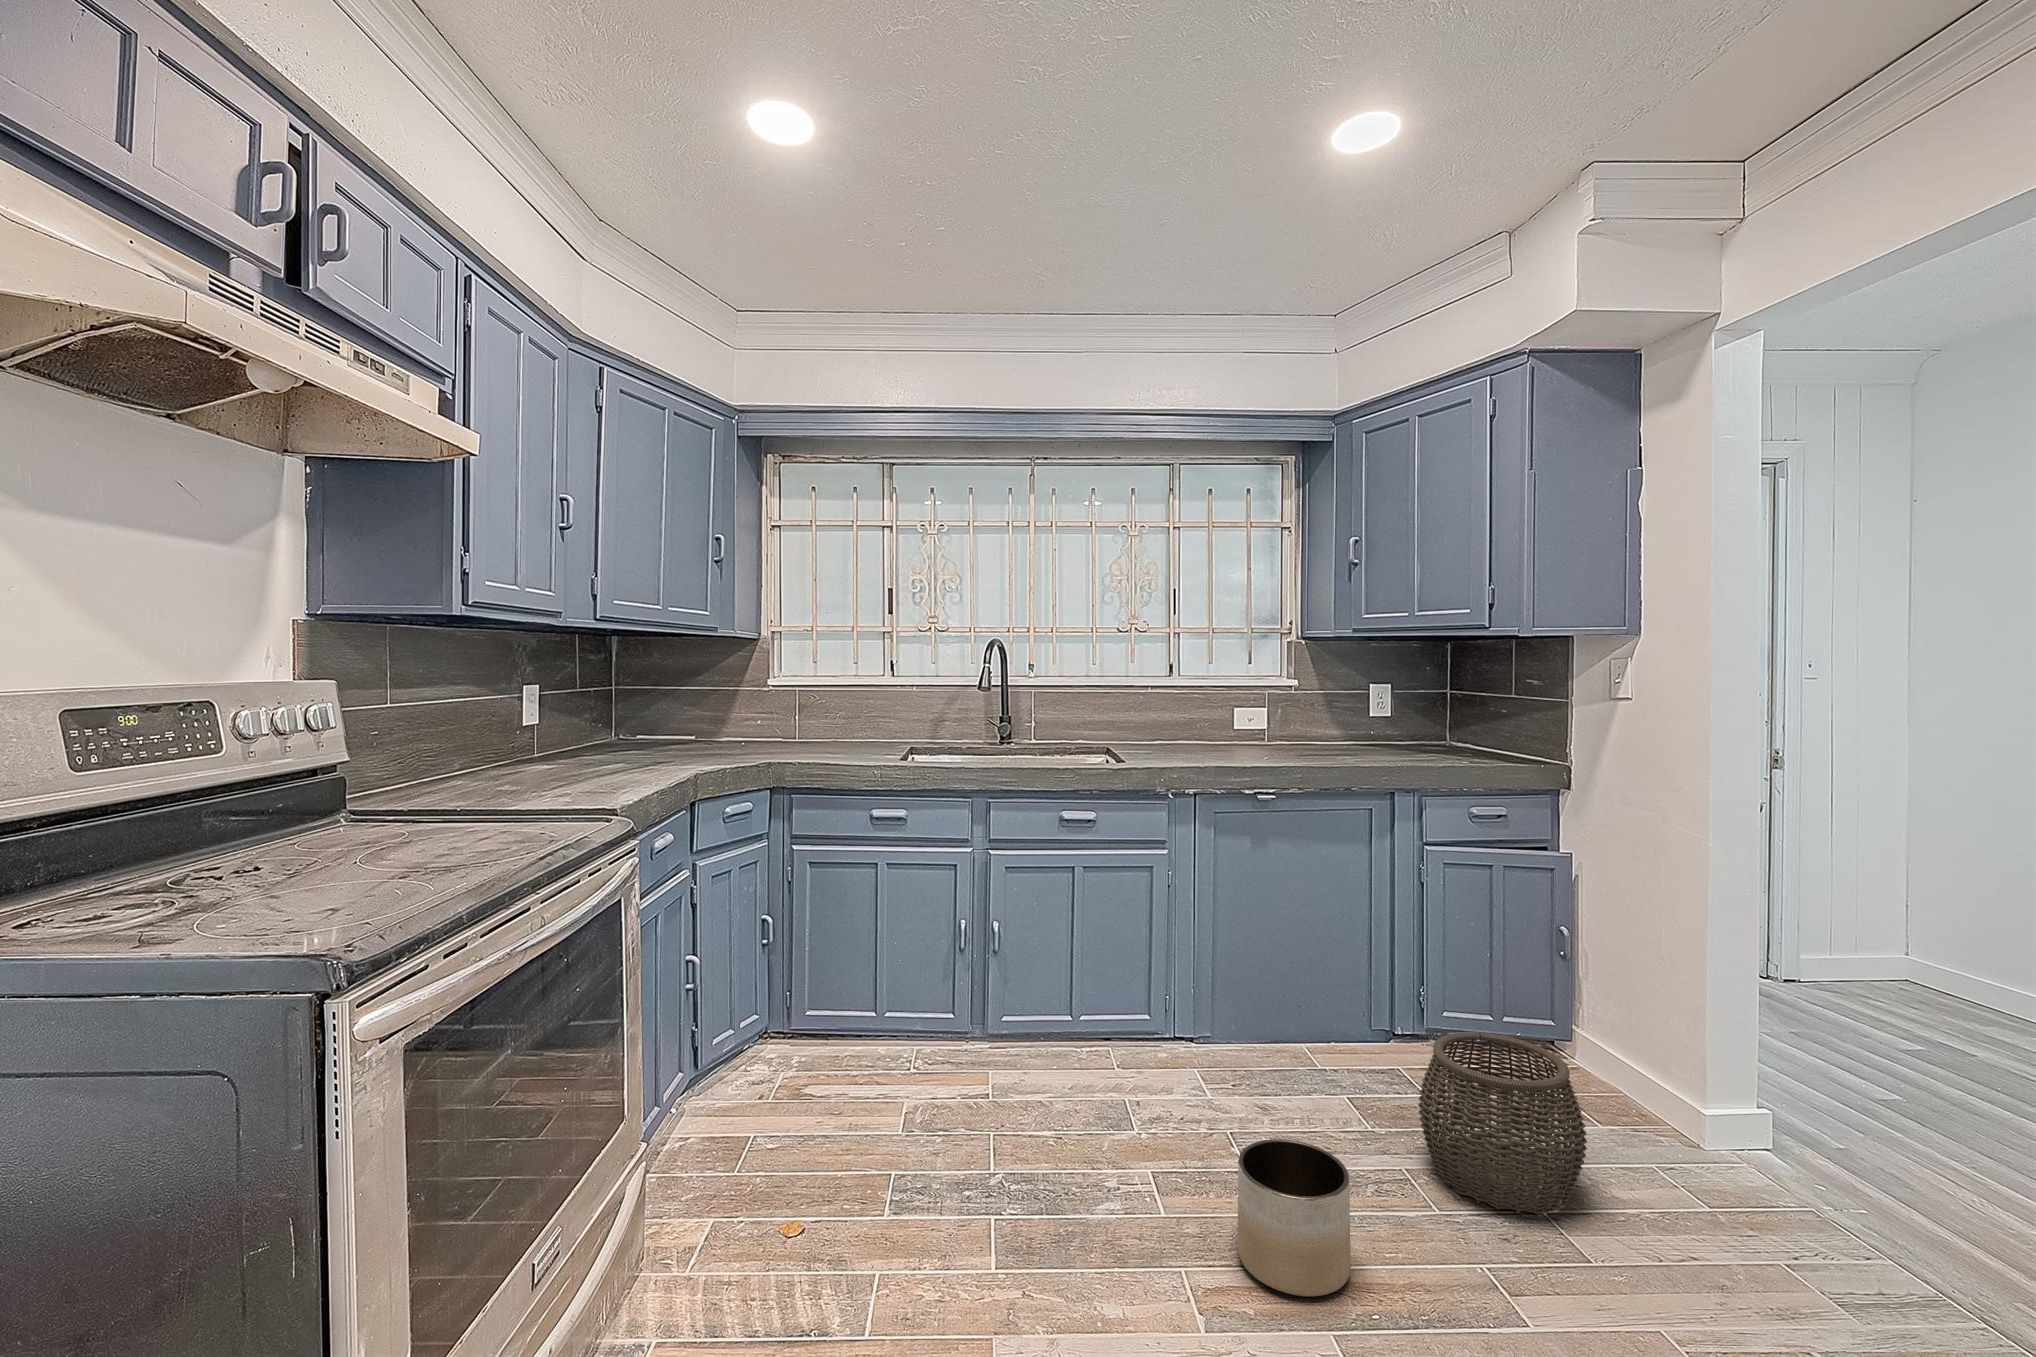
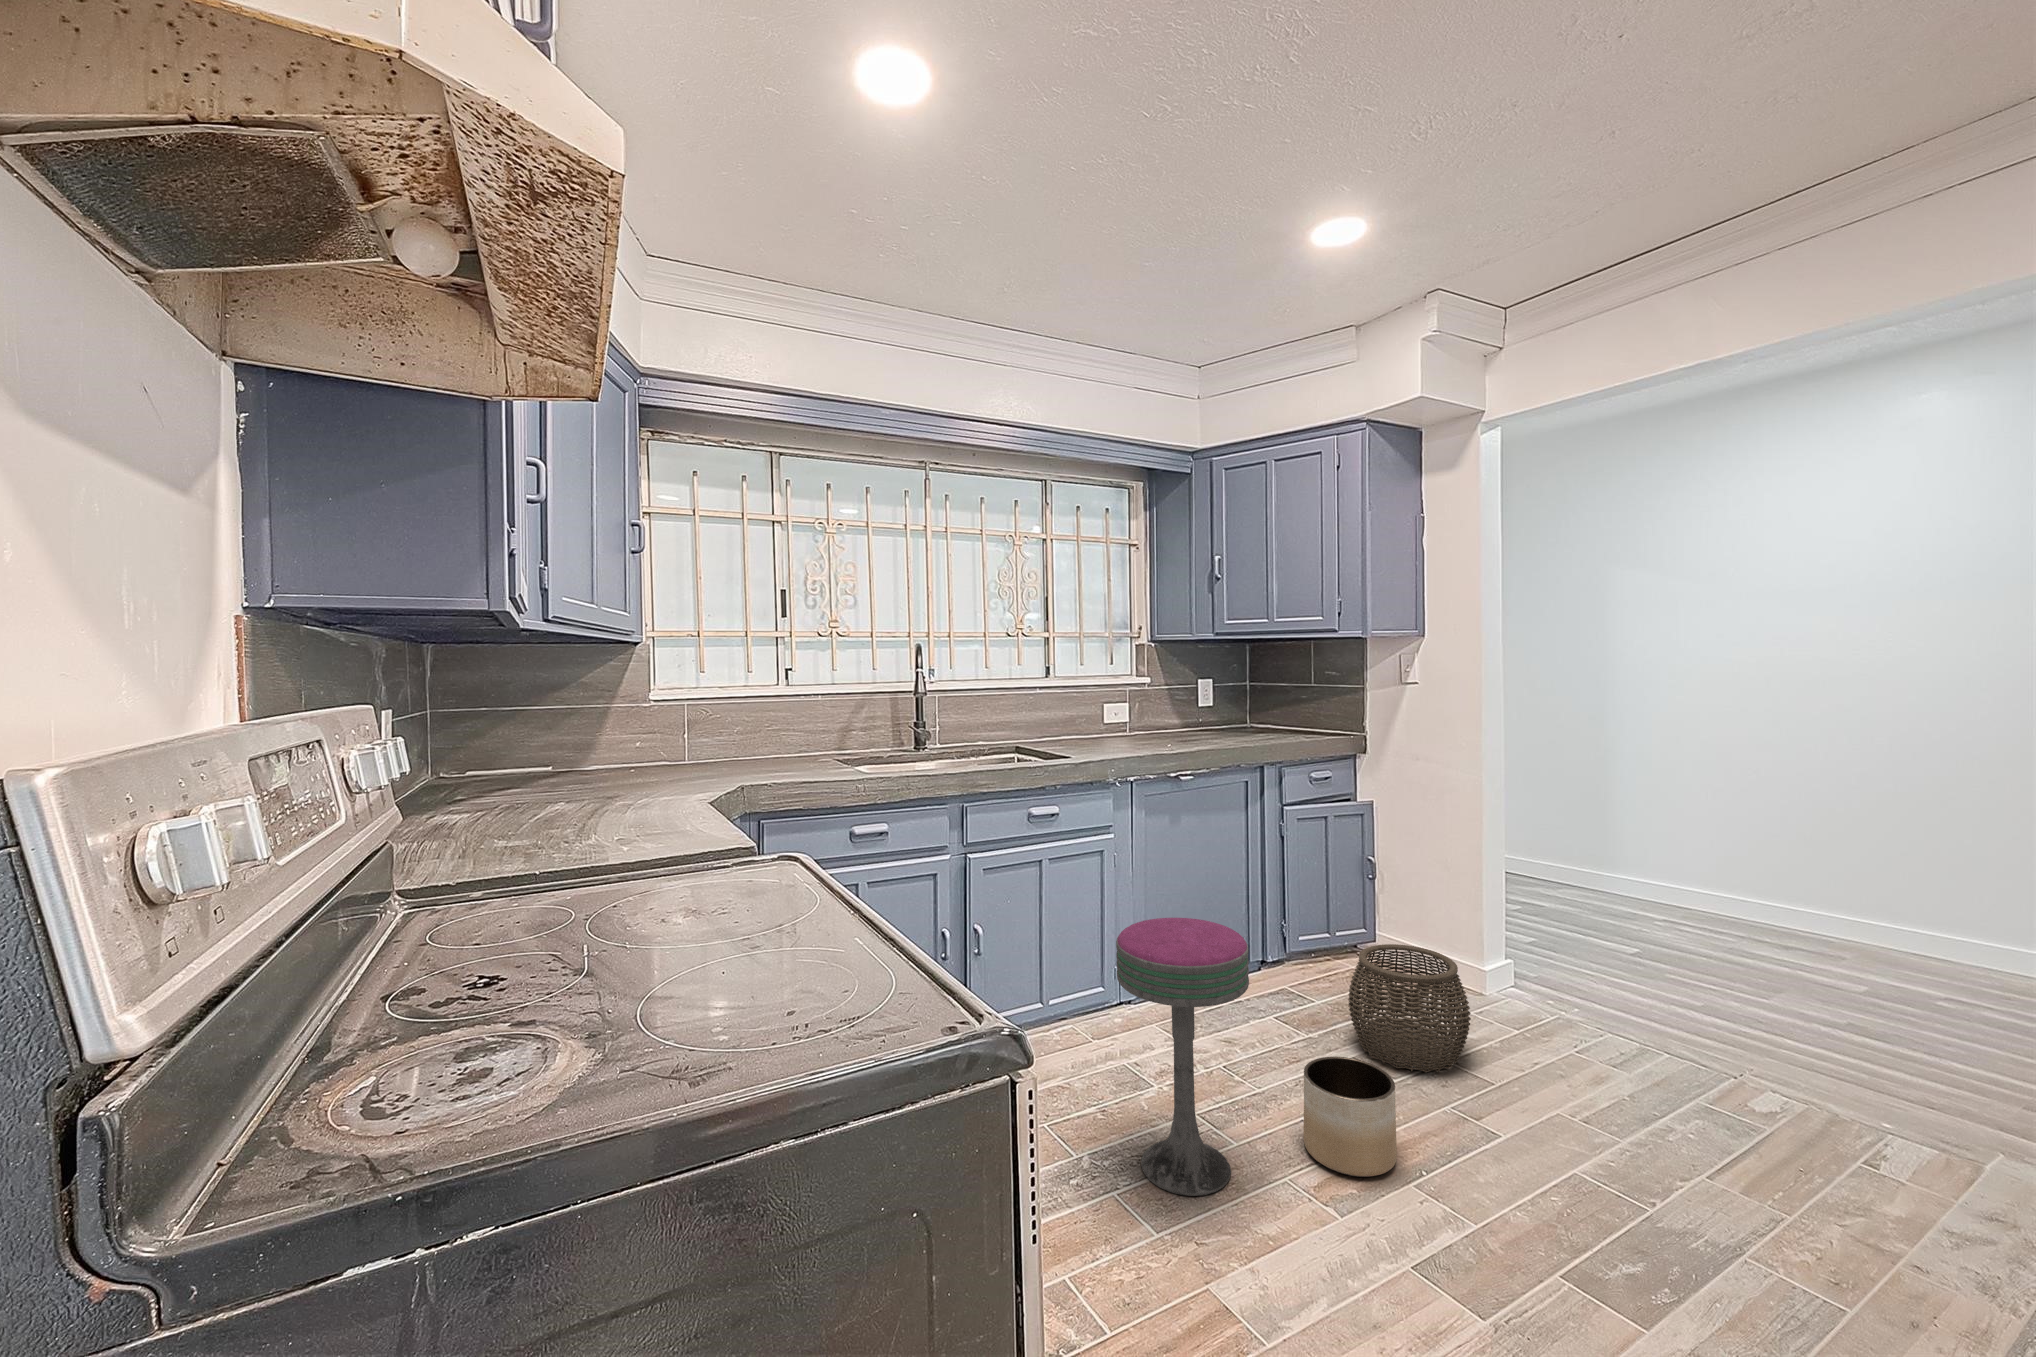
bar stool: none [1013,934,1160,1250] -> present [1116,918,1249,1196]

